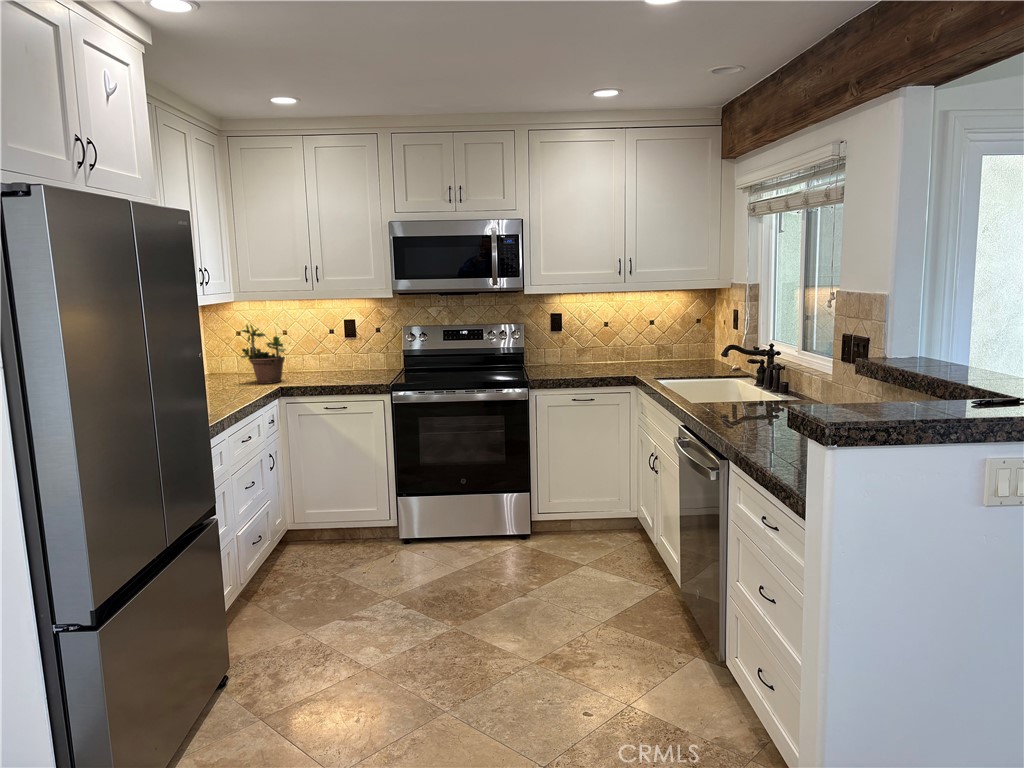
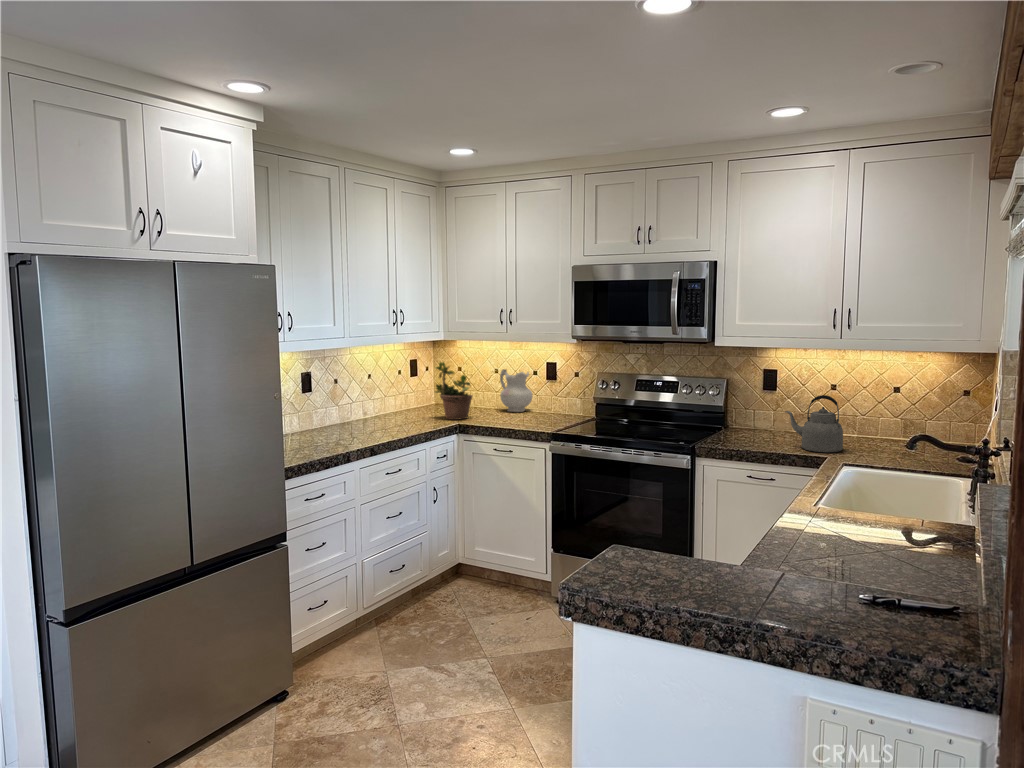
kettle: none [591,328,636,373] -> present [785,395,843,452]
ceramic pitcher: none [294,330,332,372] -> present [500,369,532,412]

